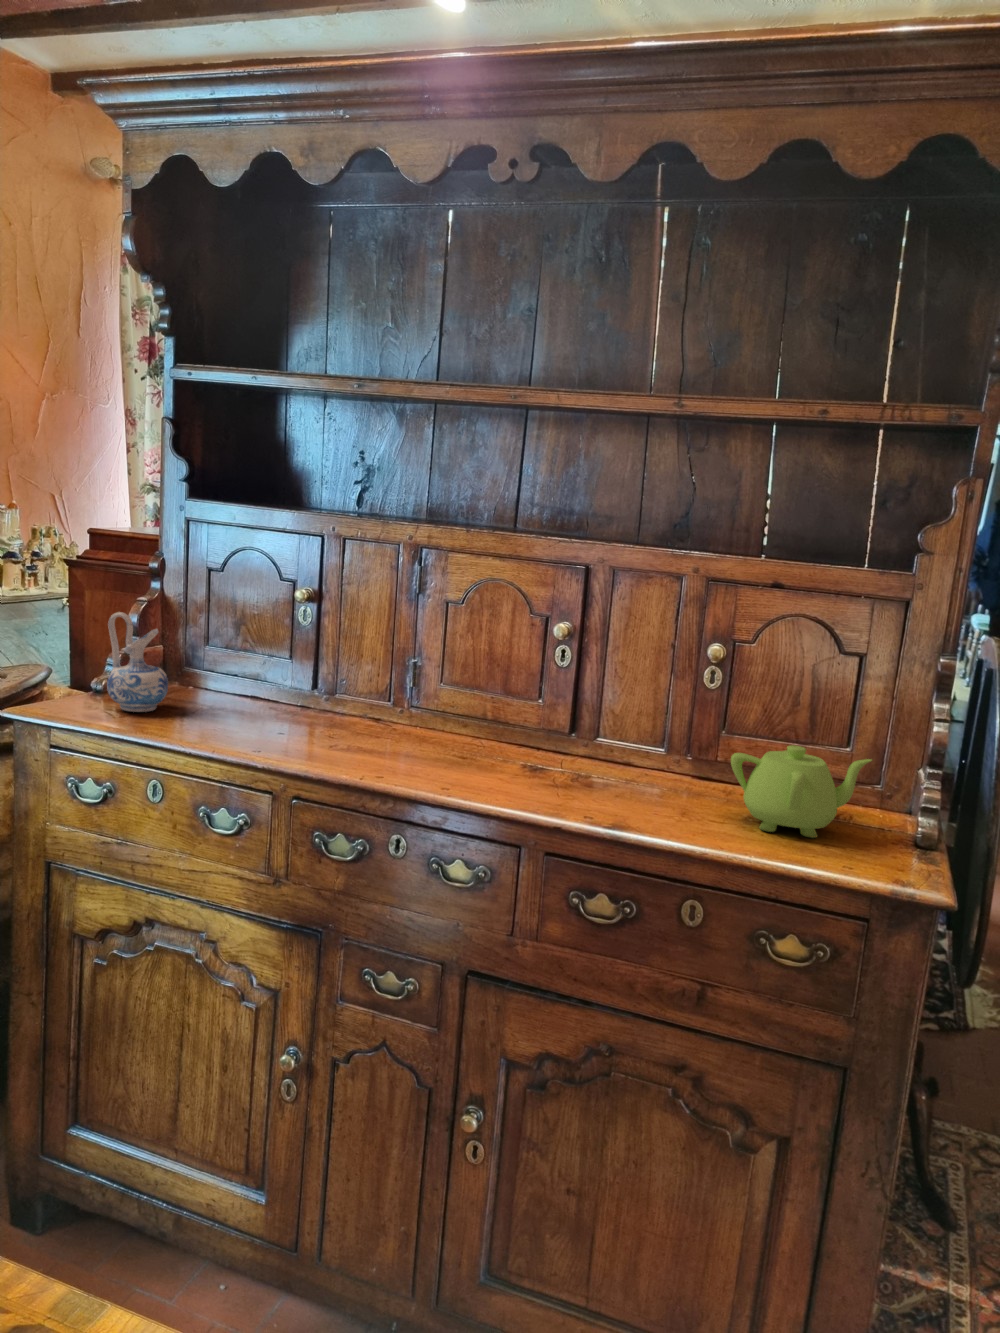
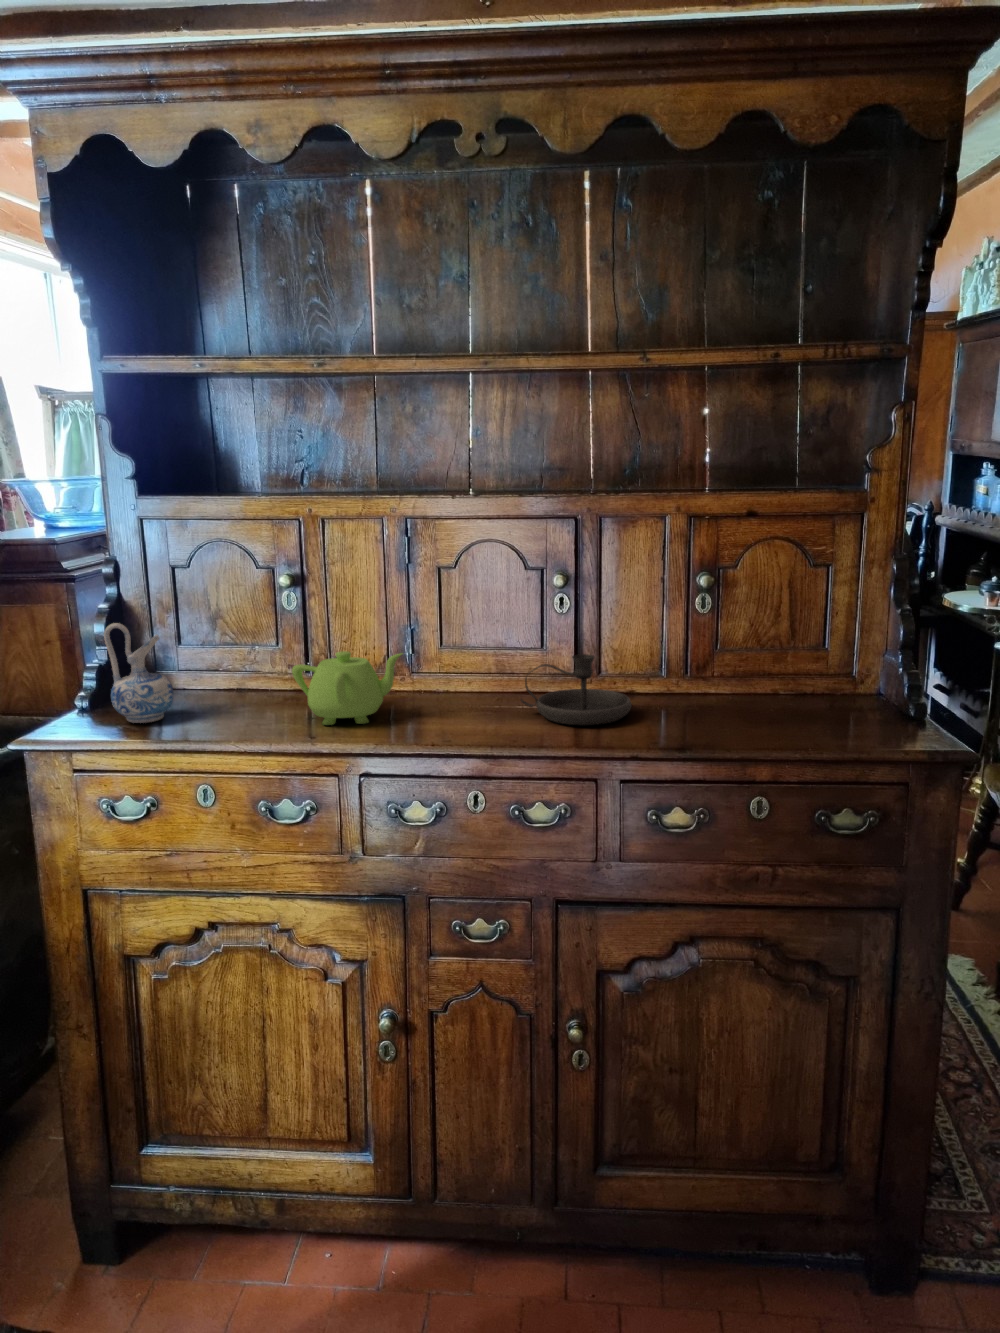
candlestick: none [485,711,601,790] -> present [521,654,632,725]
teapot: present [731,745,872,838] -> present [292,651,402,725]

